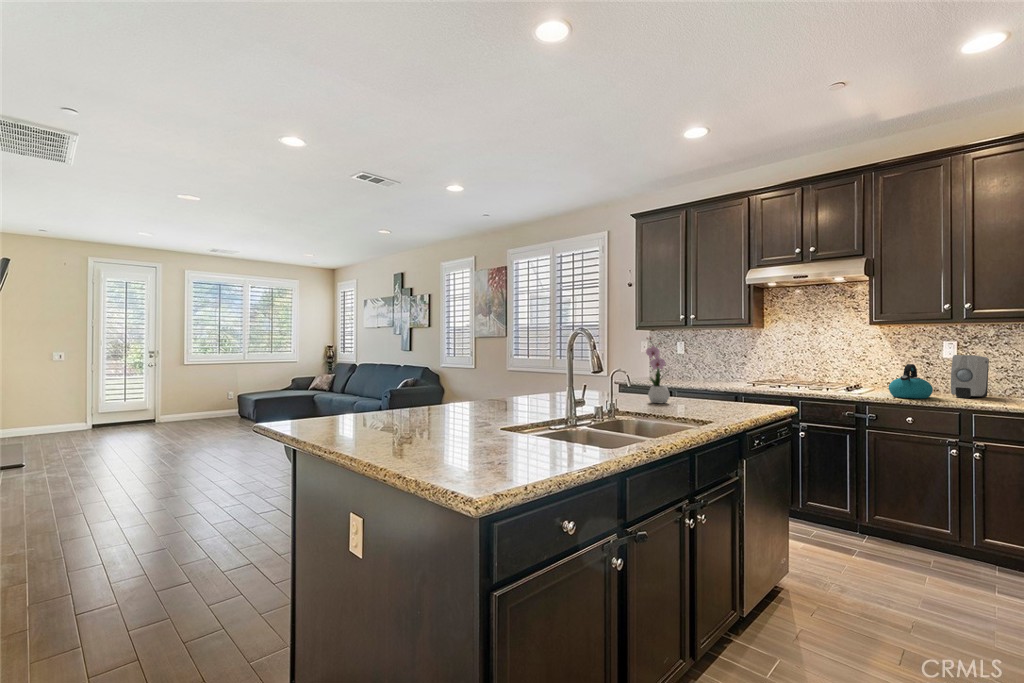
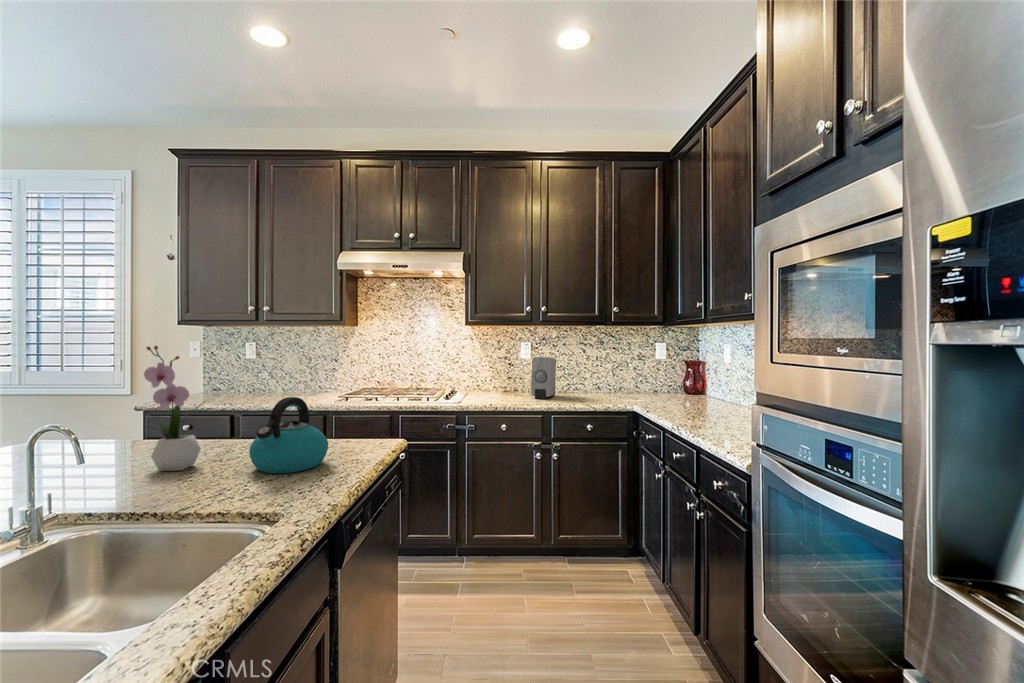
kettle: present [889,364,933,399] -> present [249,397,328,473]

